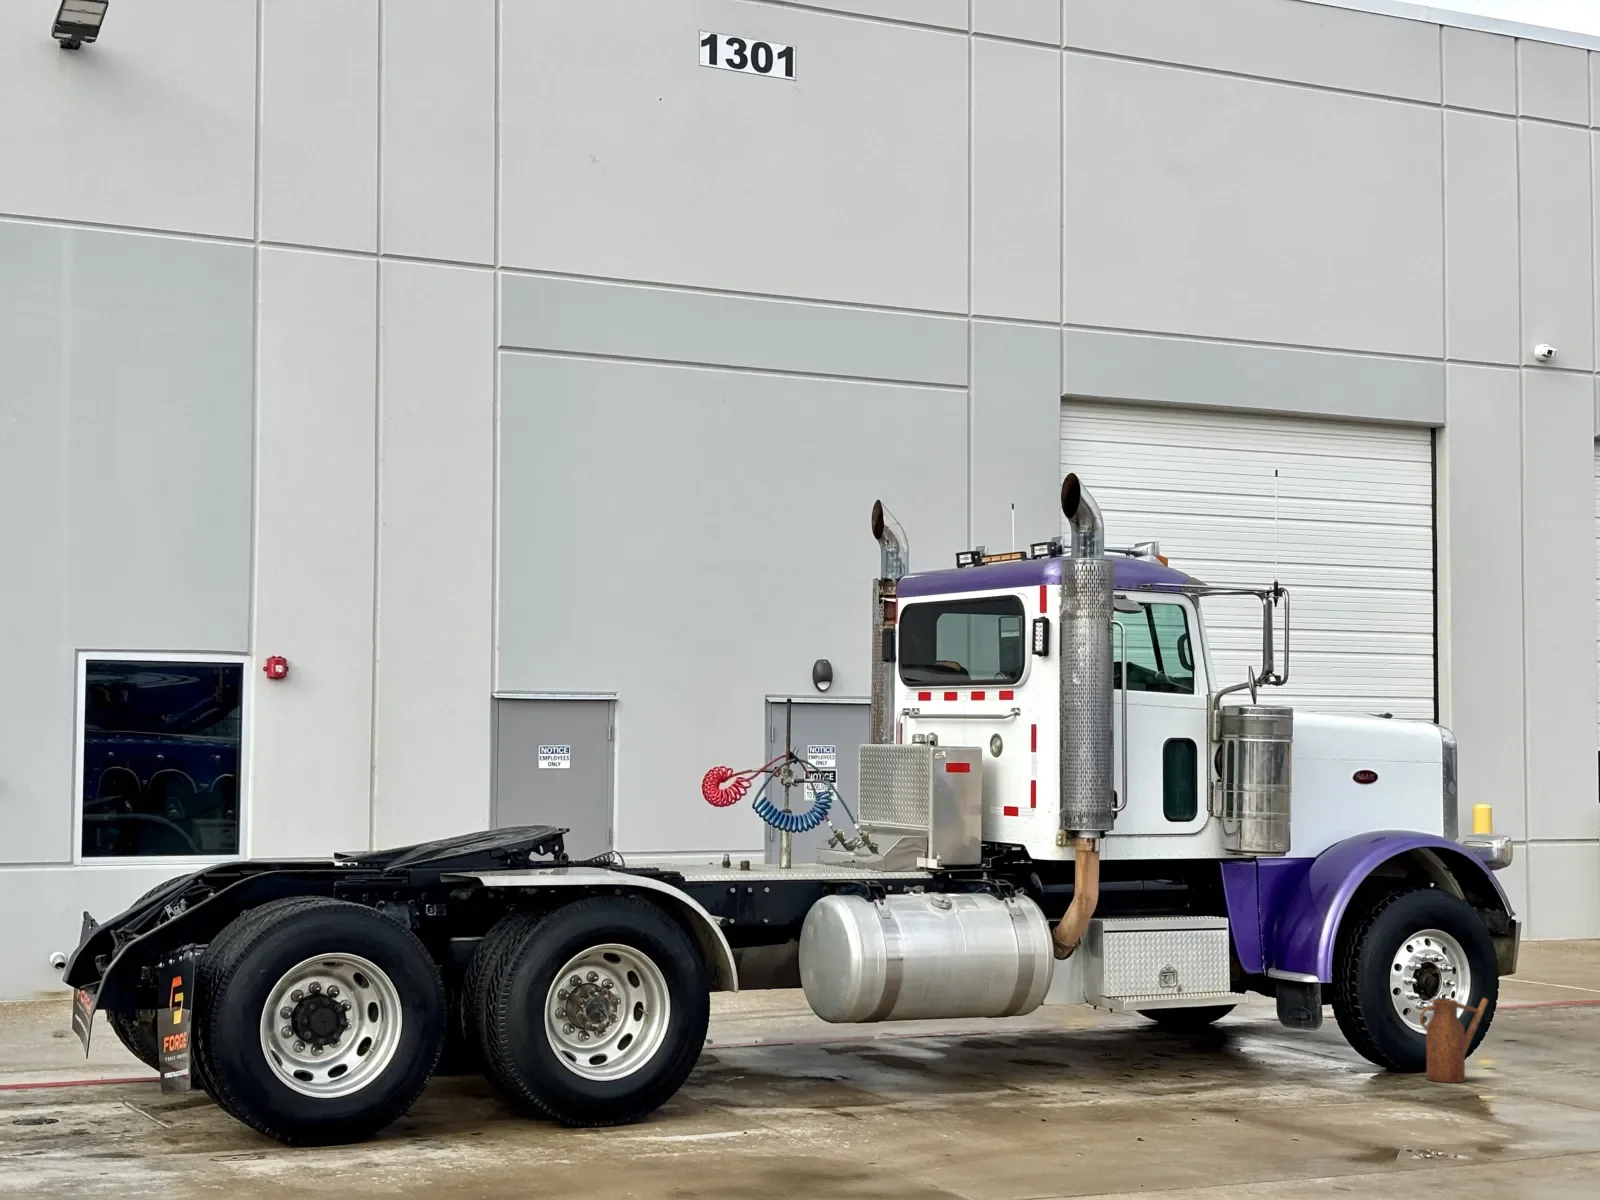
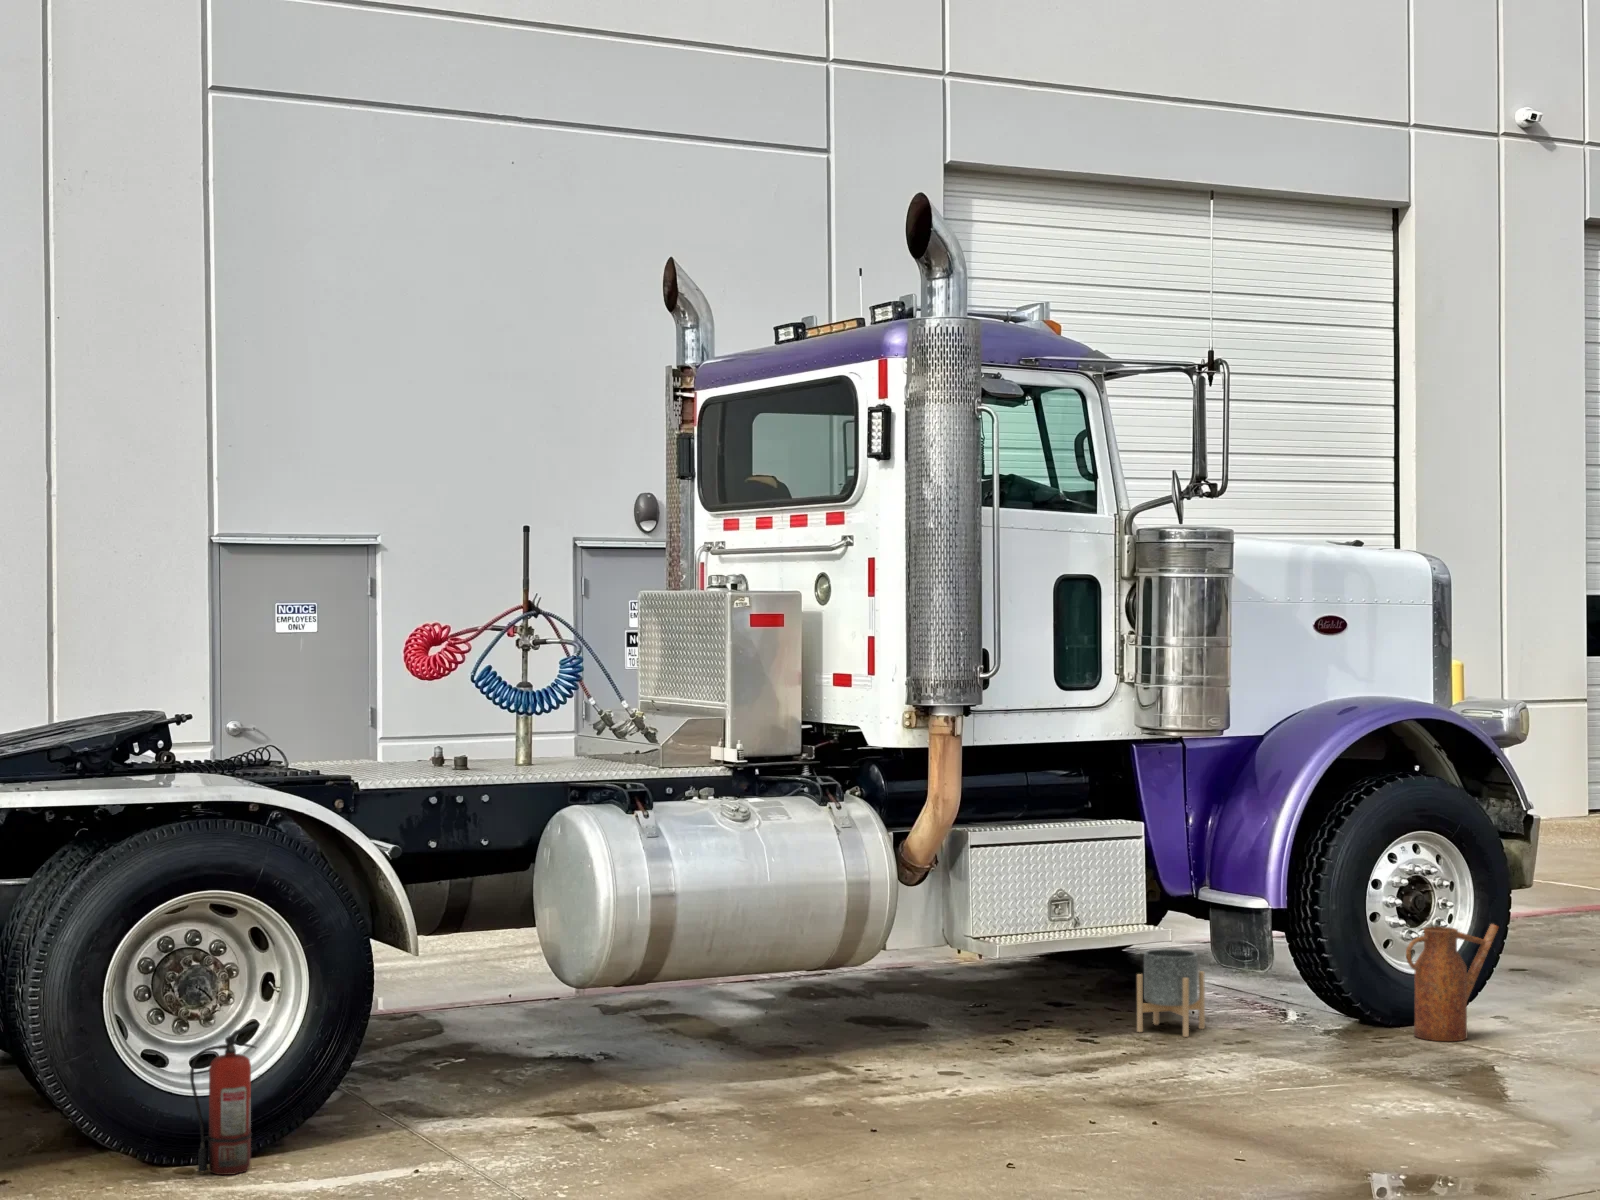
planter: none [1222,1013,1272,1077] -> present [1137,949,1205,1037]
fire extinguisher: none [595,1034,639,1135] -> present [190,1023,260,1175]

